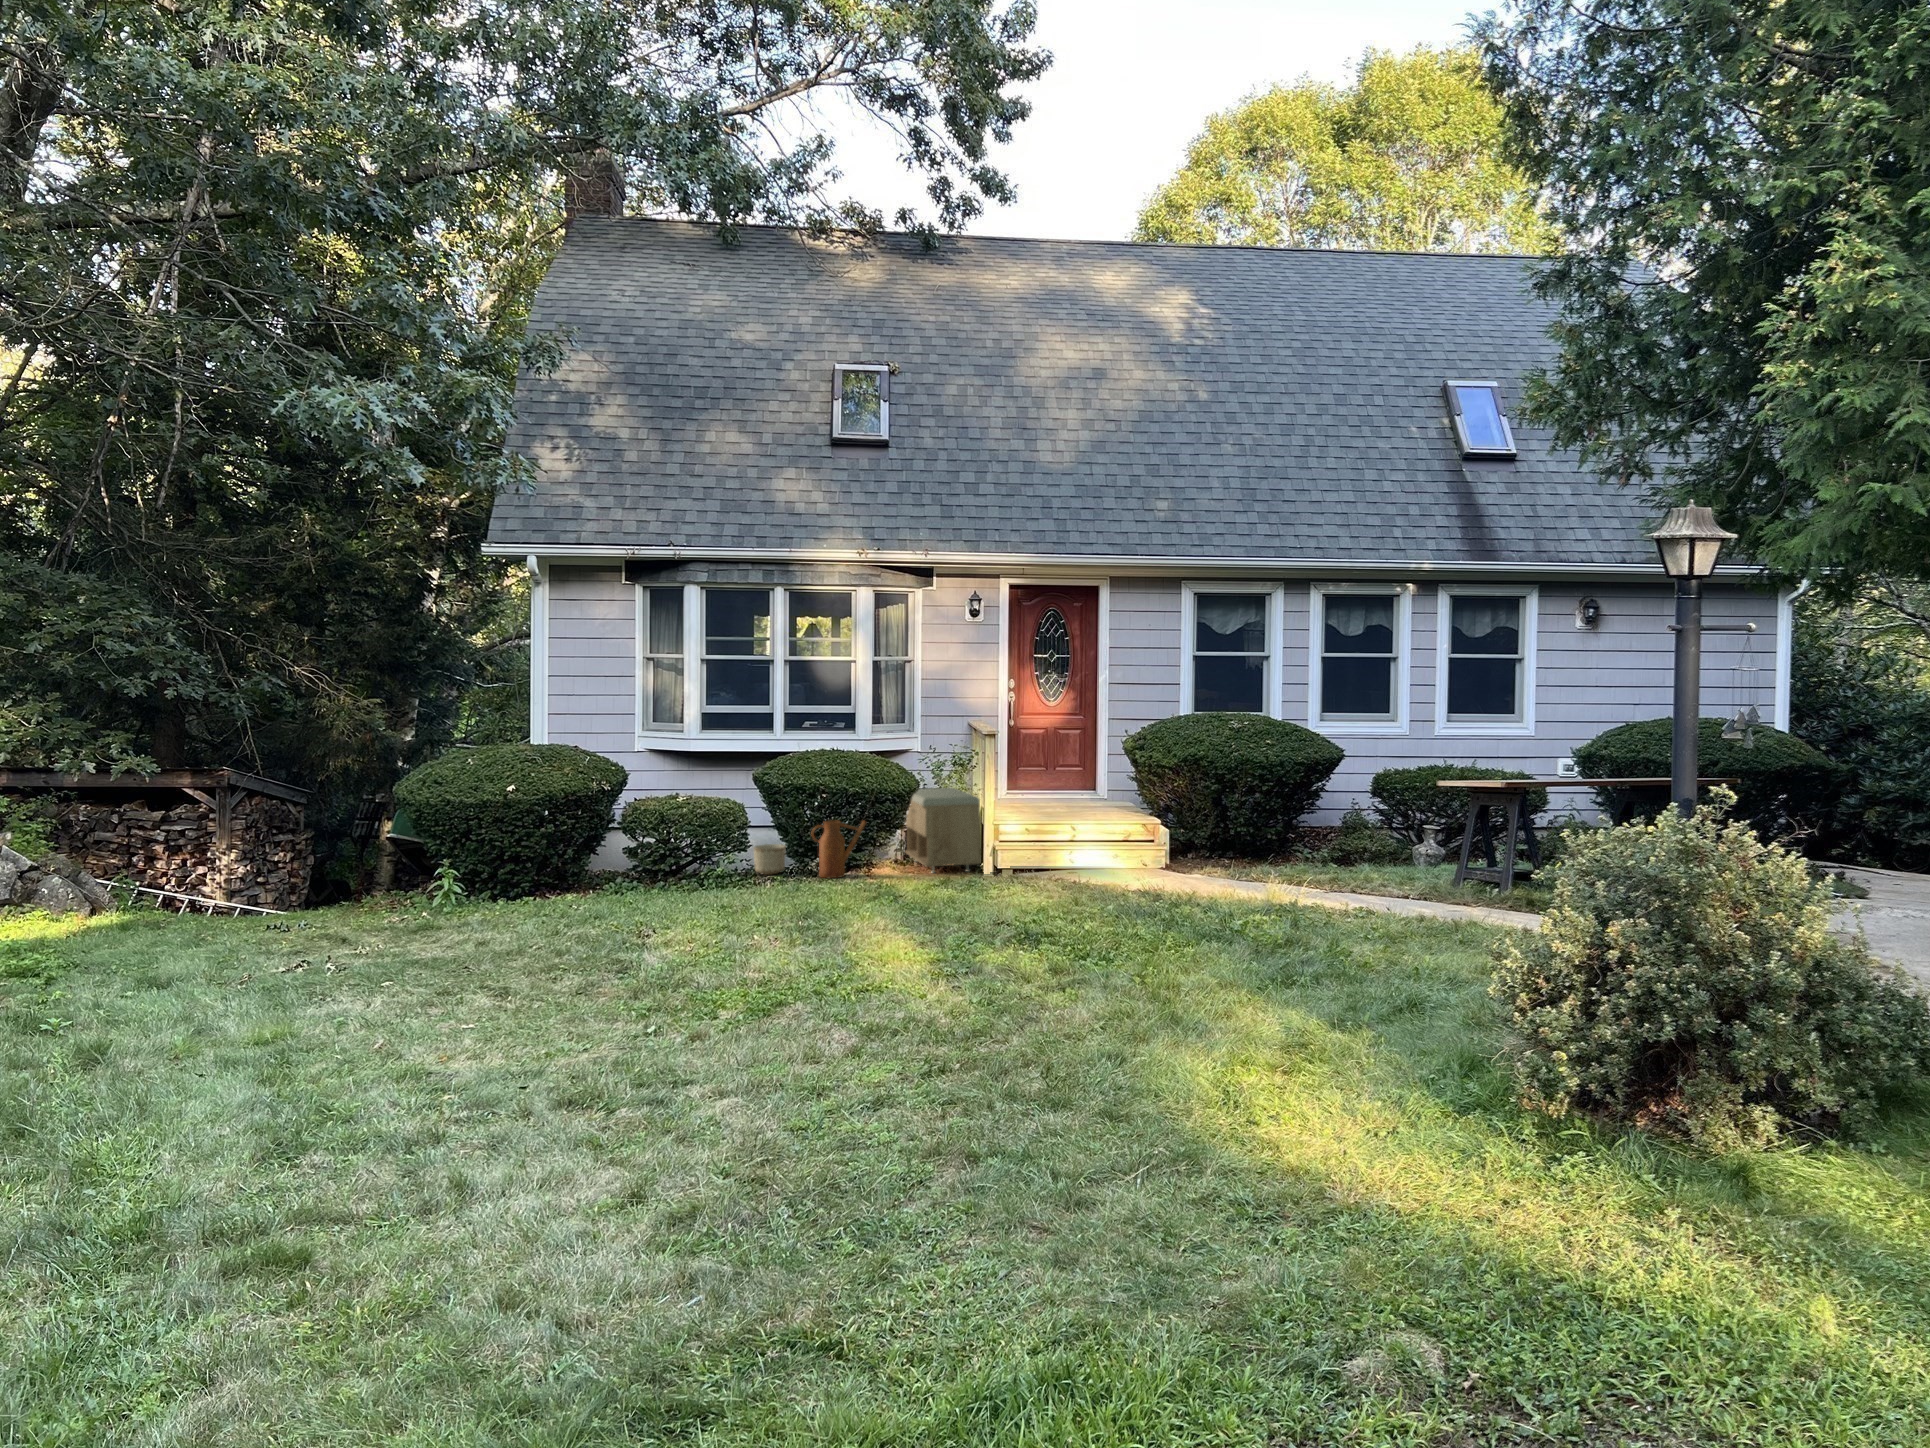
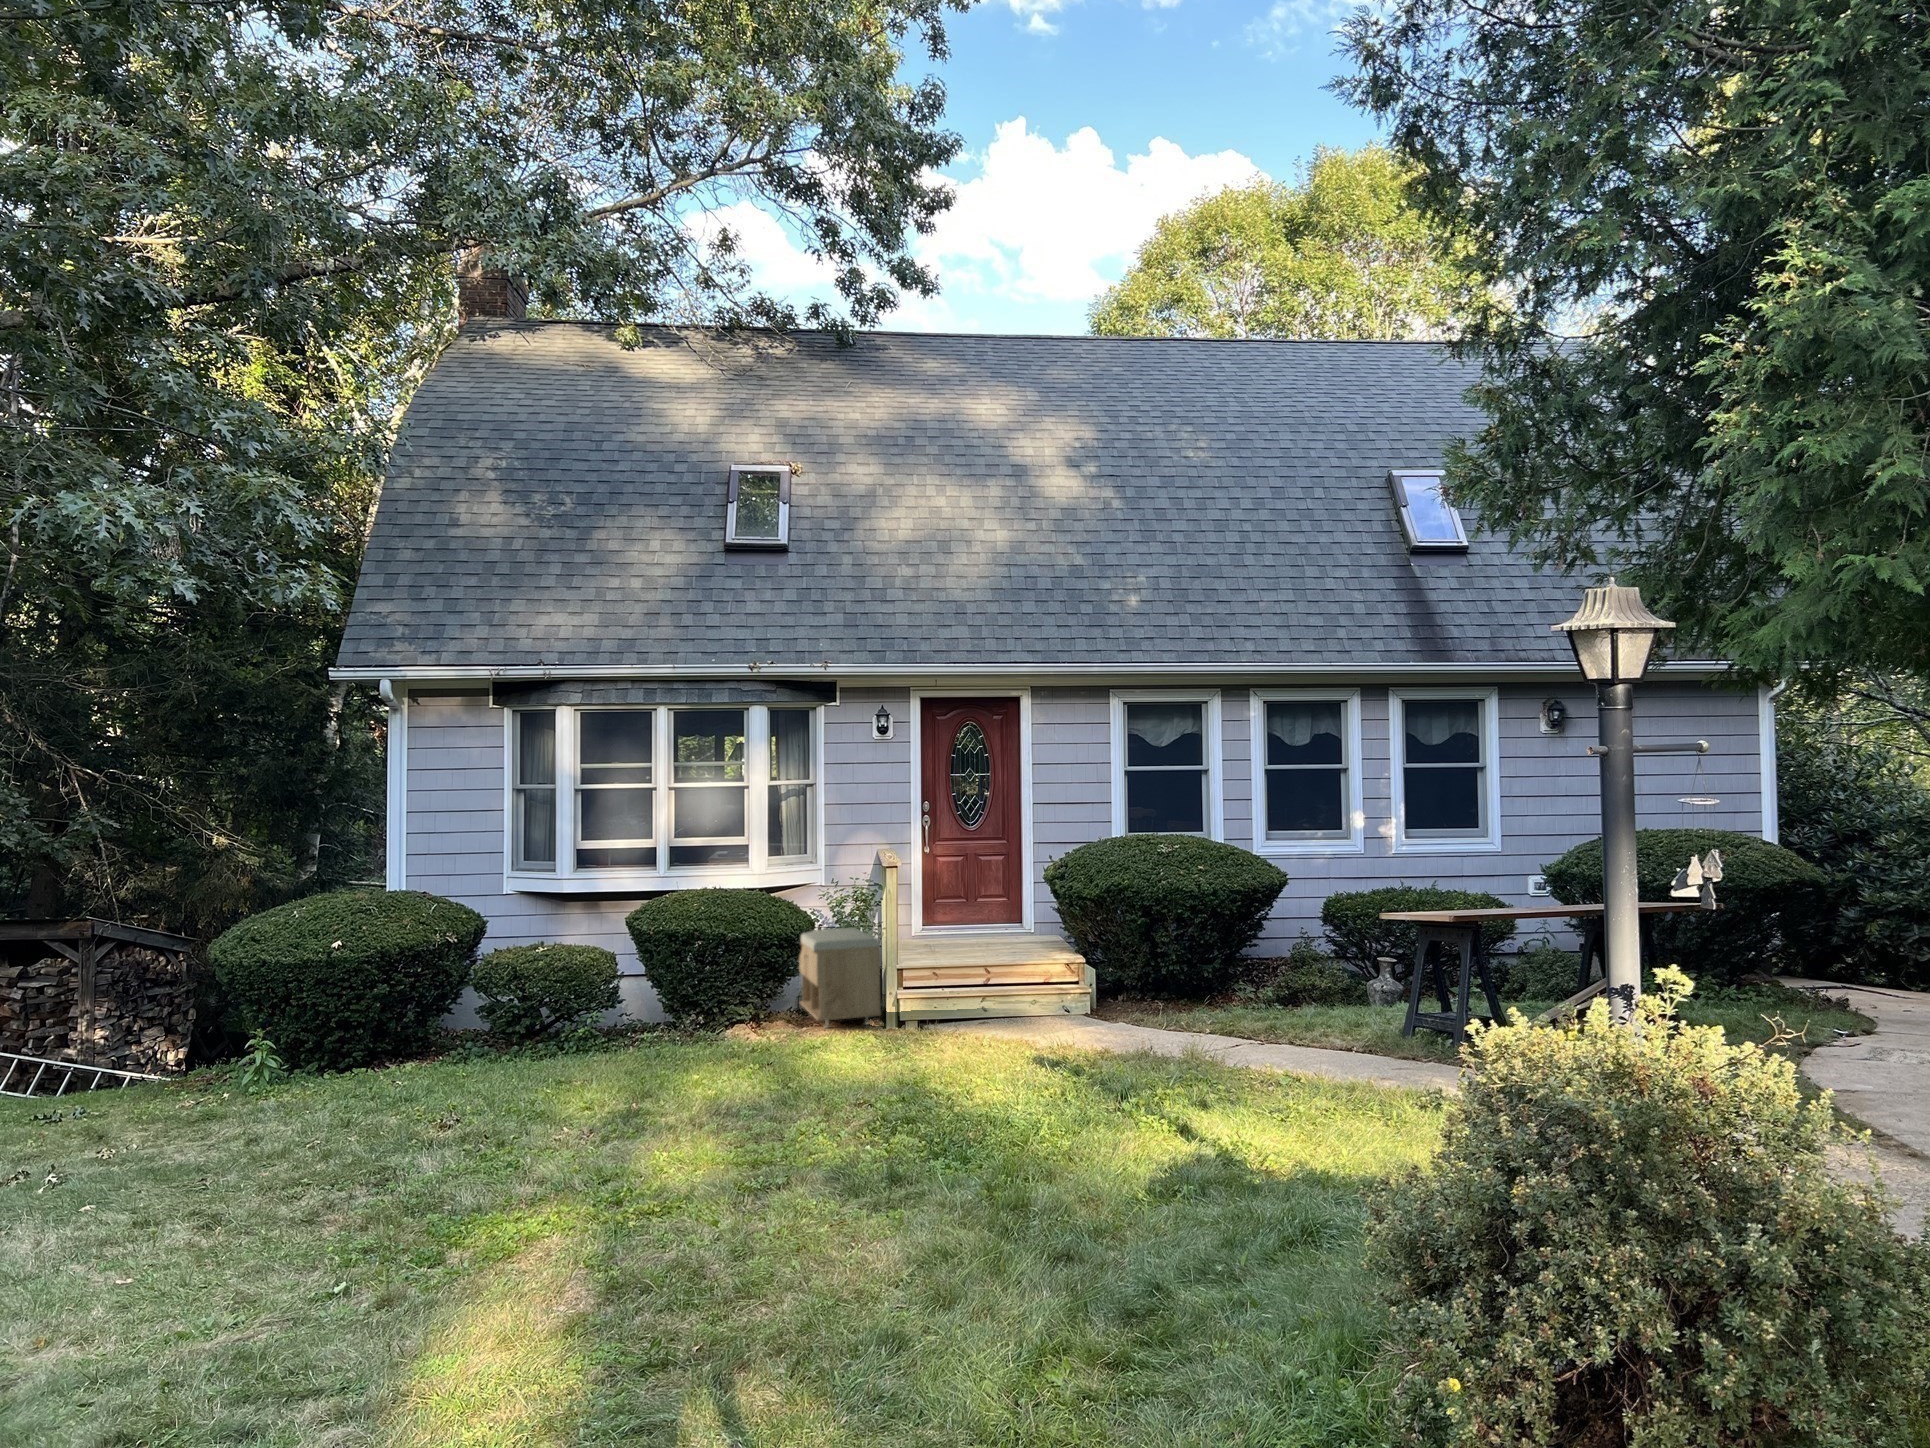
watering can: present [812,820,866,878] -> none [686,969,750,1038]
planter: present [754,844,786,875] -> none [621,999,659,1035]

